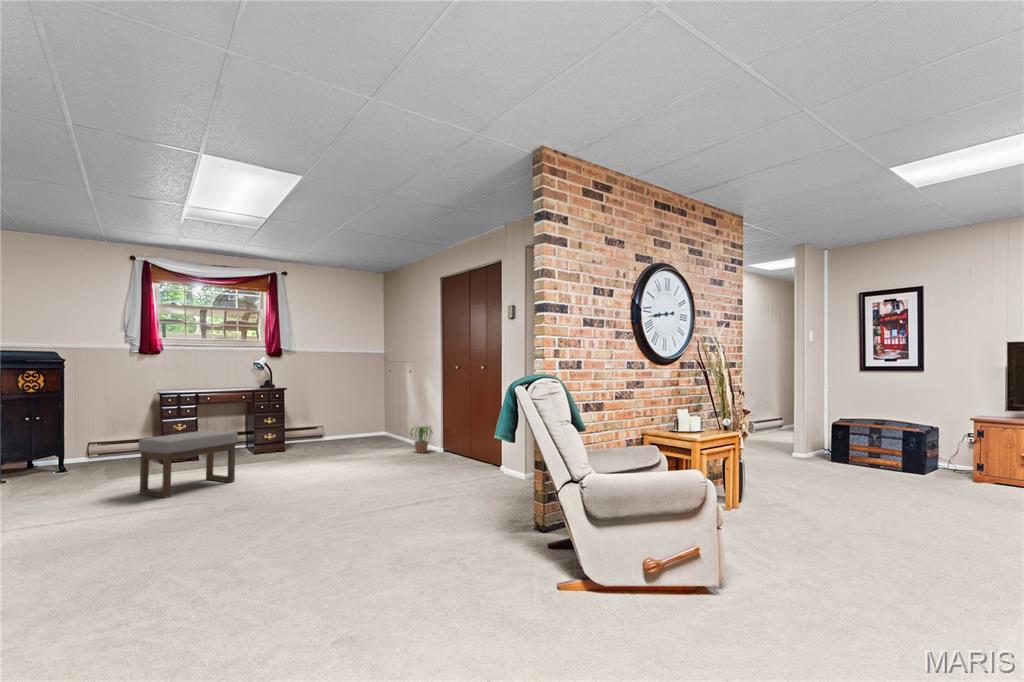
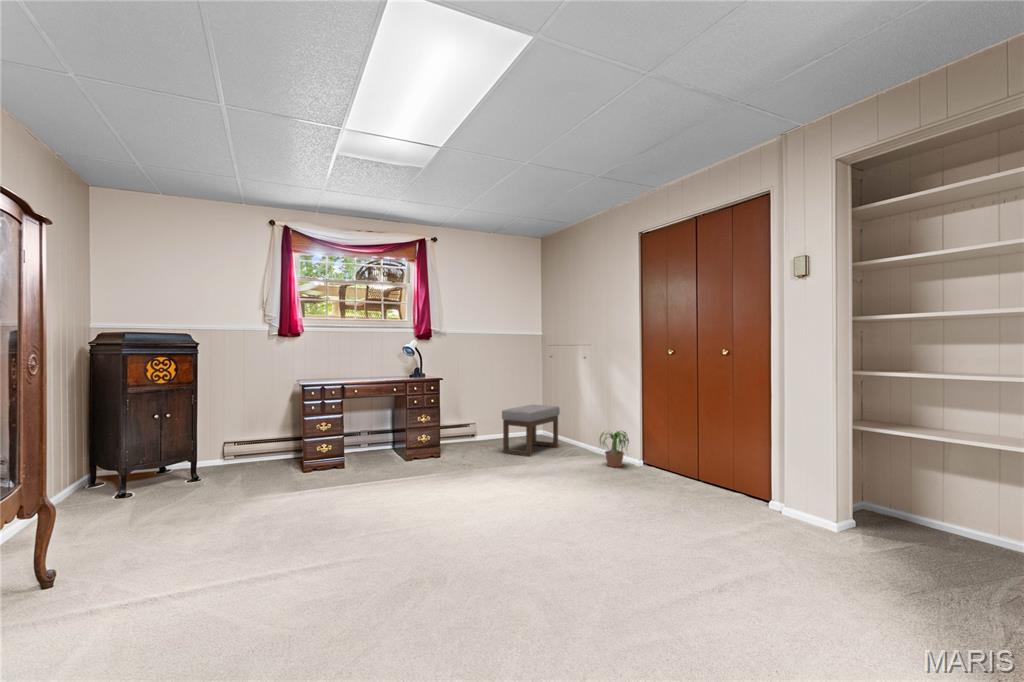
ottoman: present [139,430,238,498] -> present [502,405,560,456]

